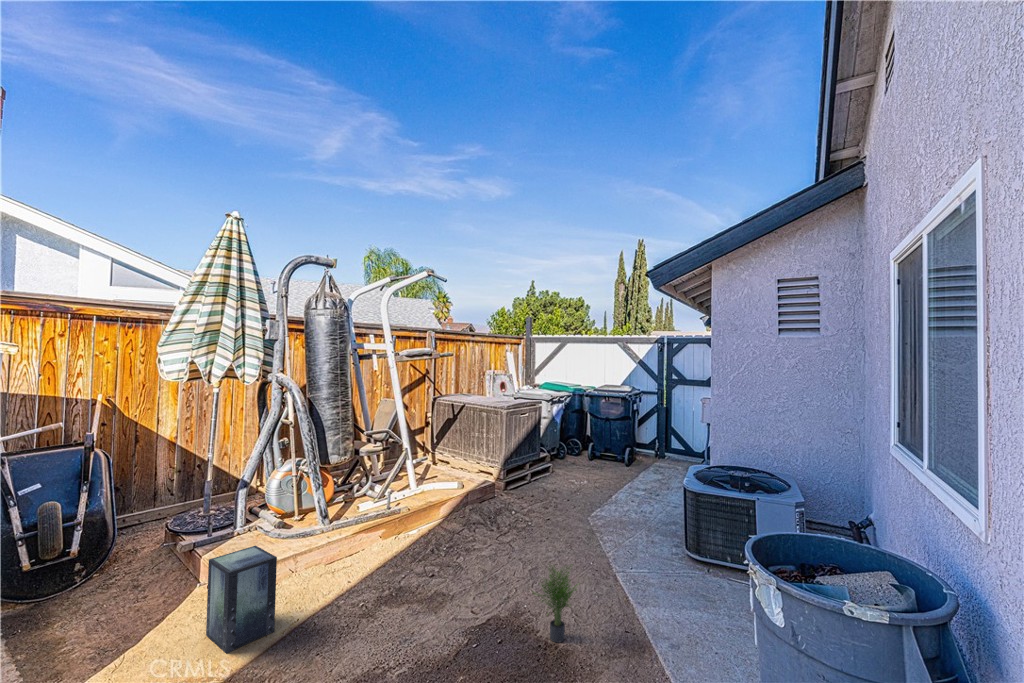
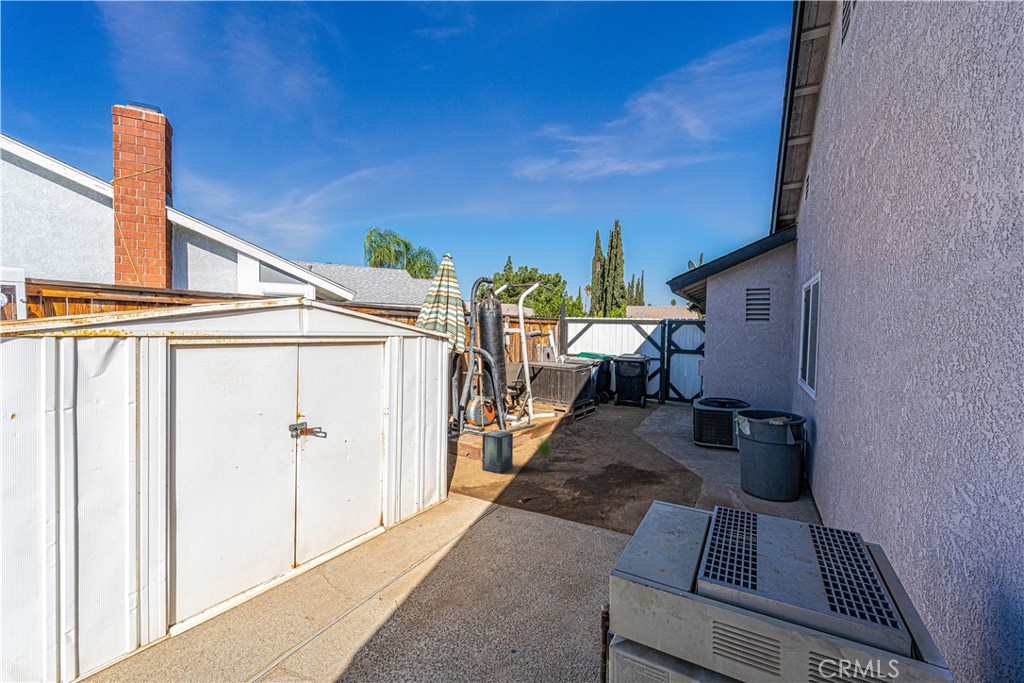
potted plant: present [540,569,575,642] -> present [536,440,551,472]

